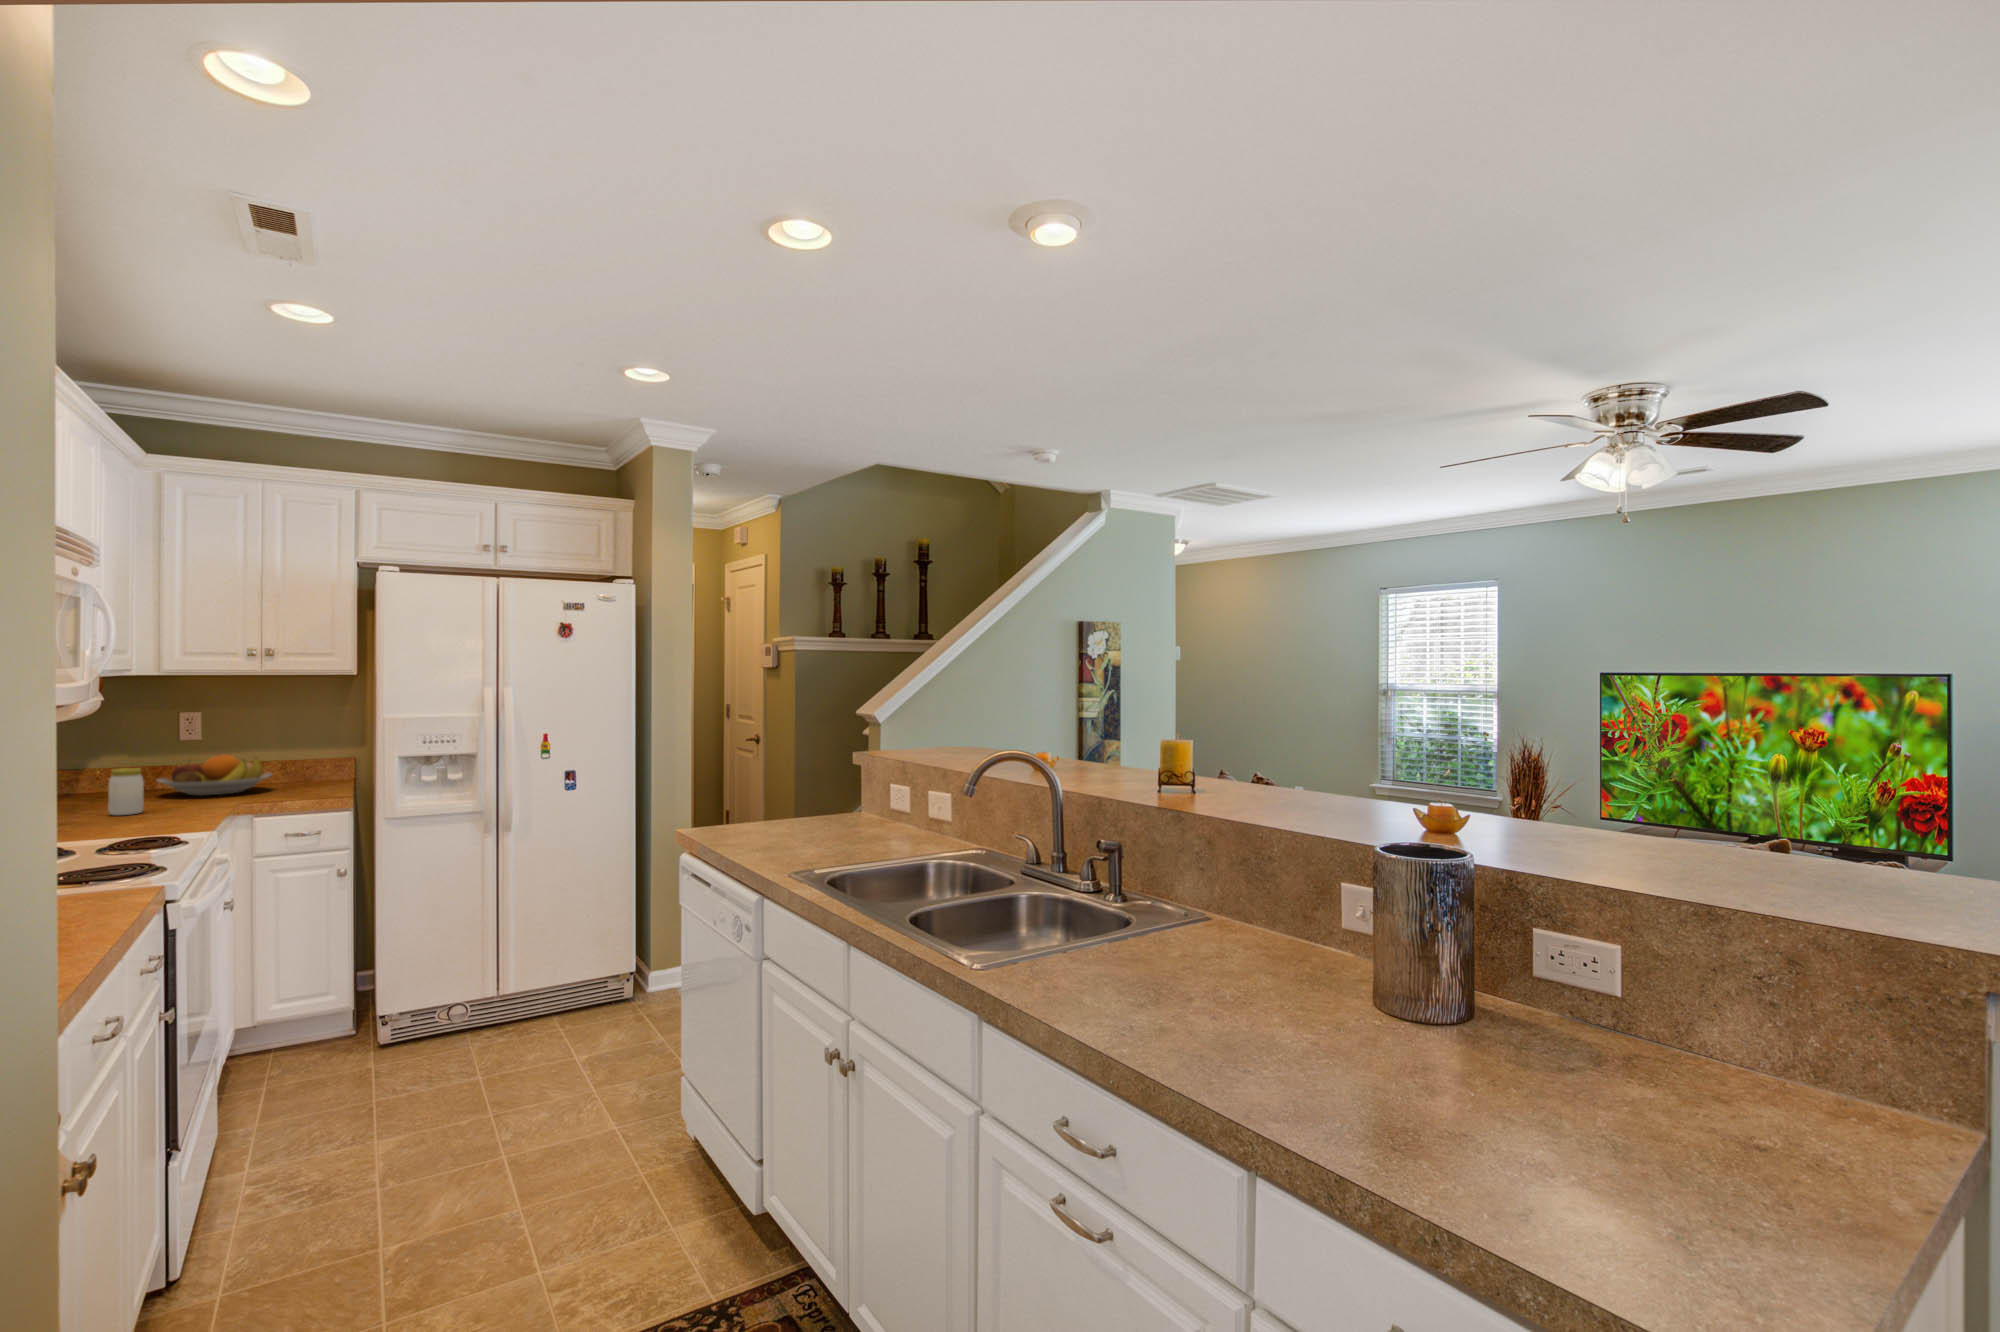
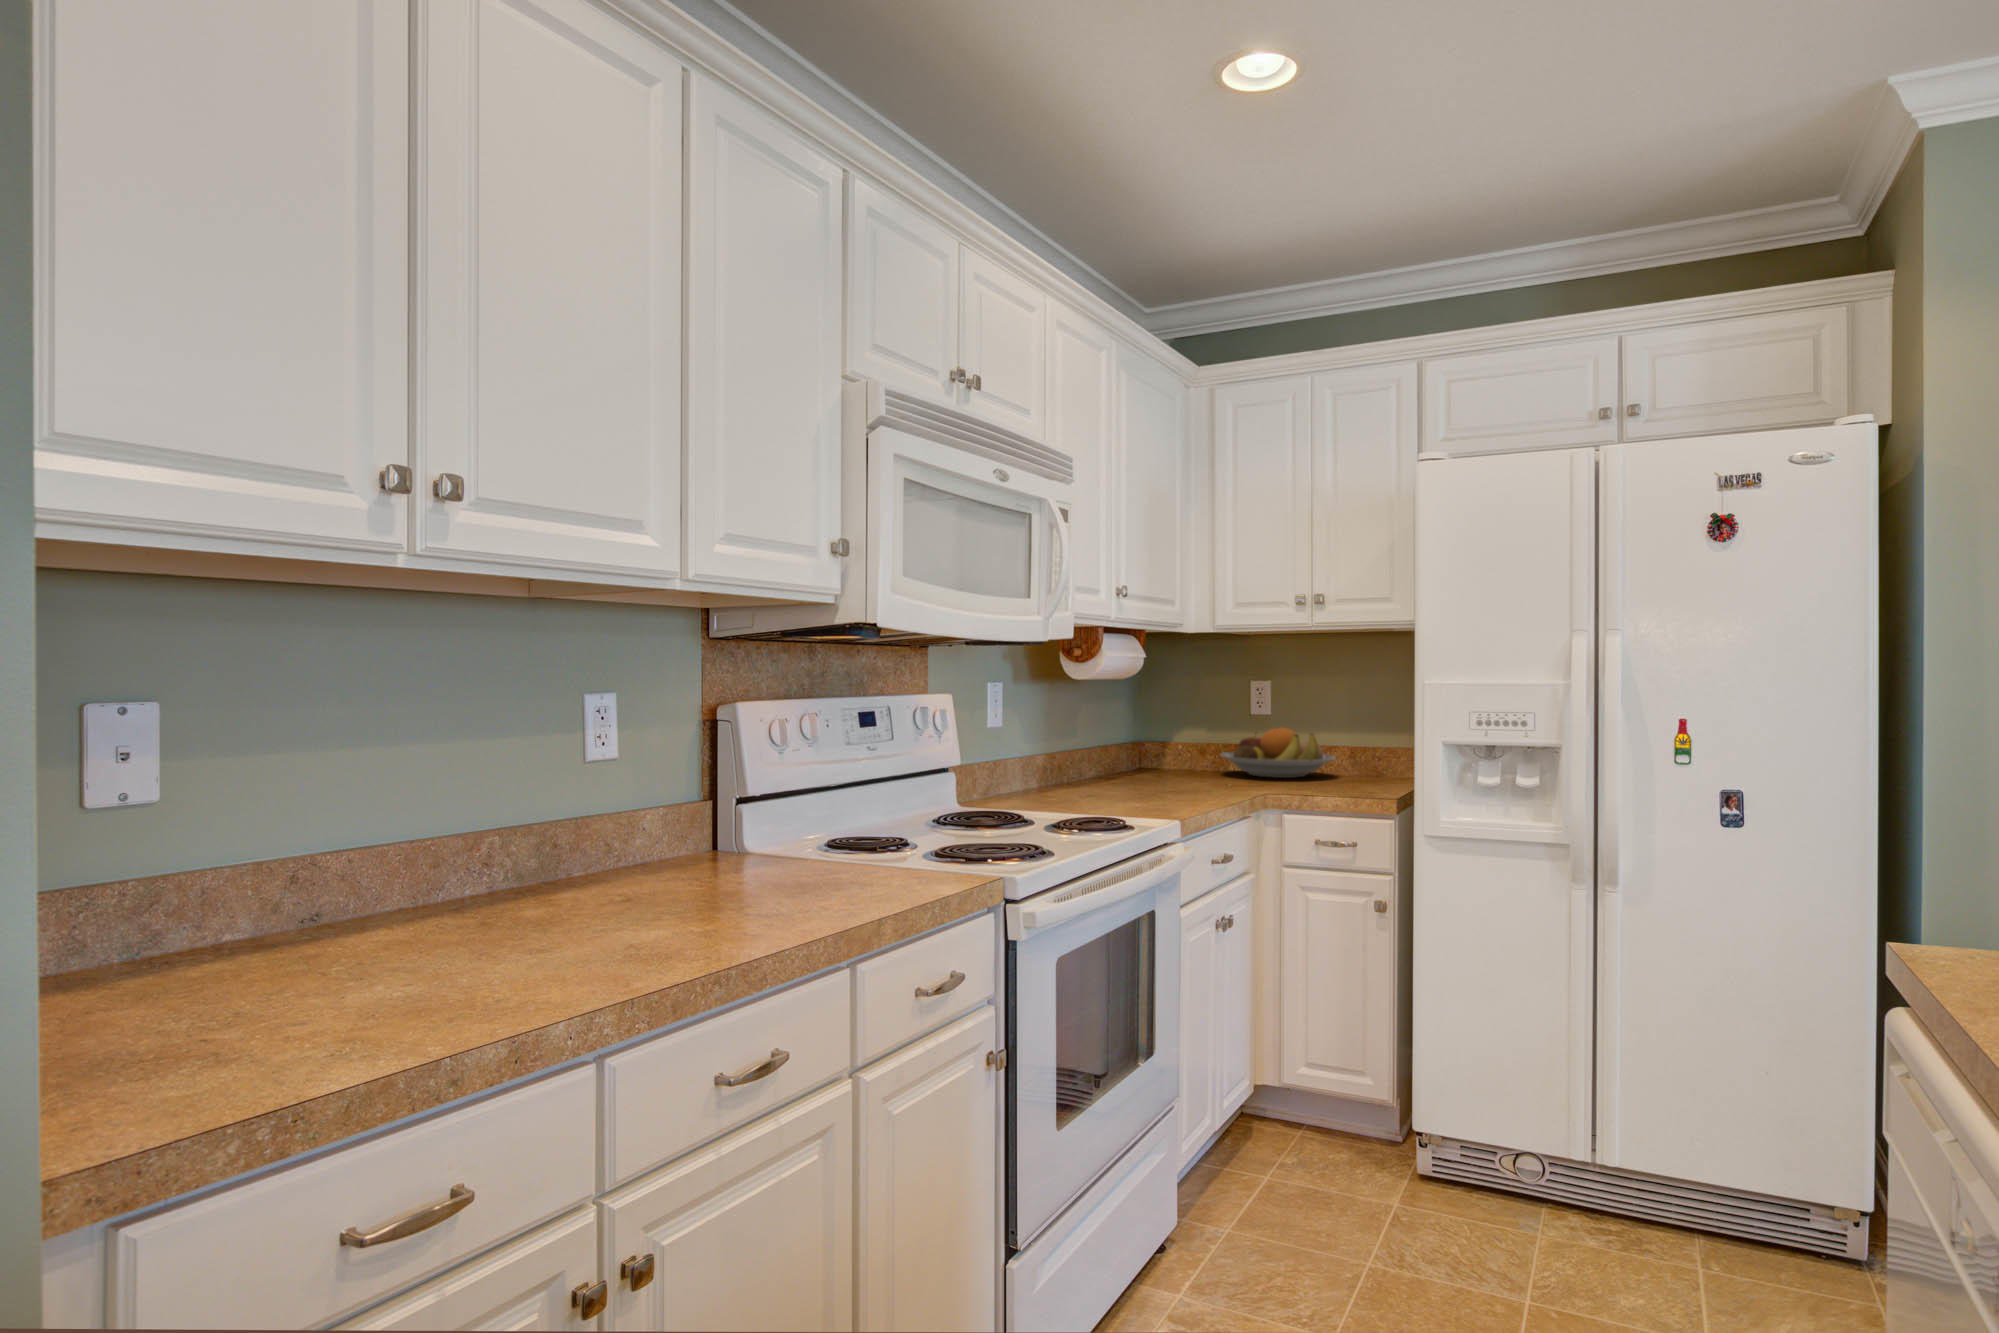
jar: present [108,768,144,815] -> none [1143,733,1174,788]

